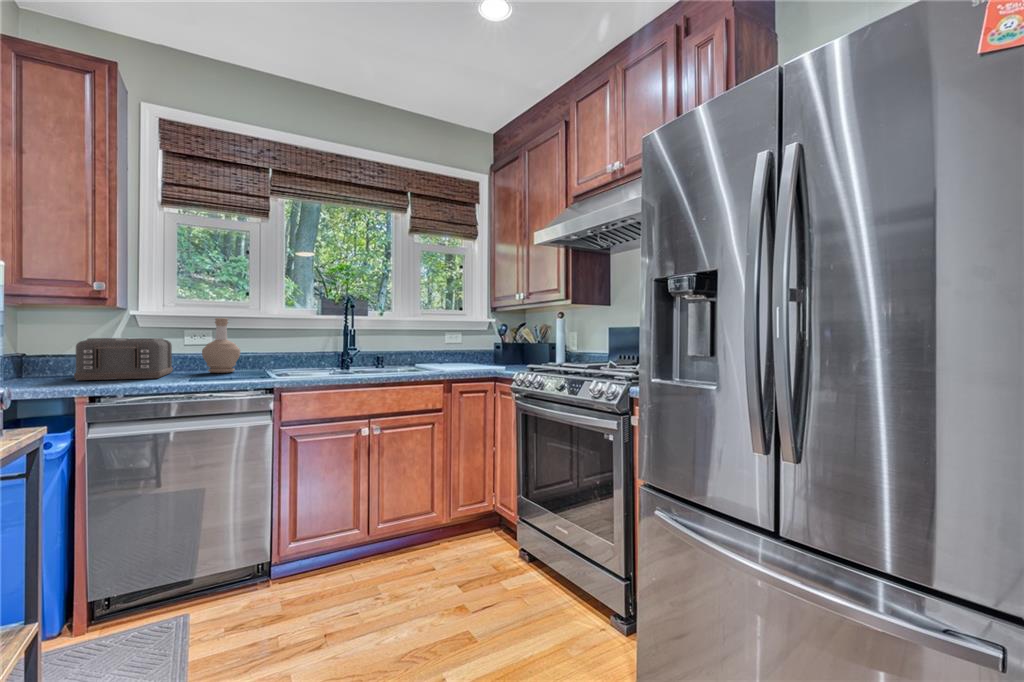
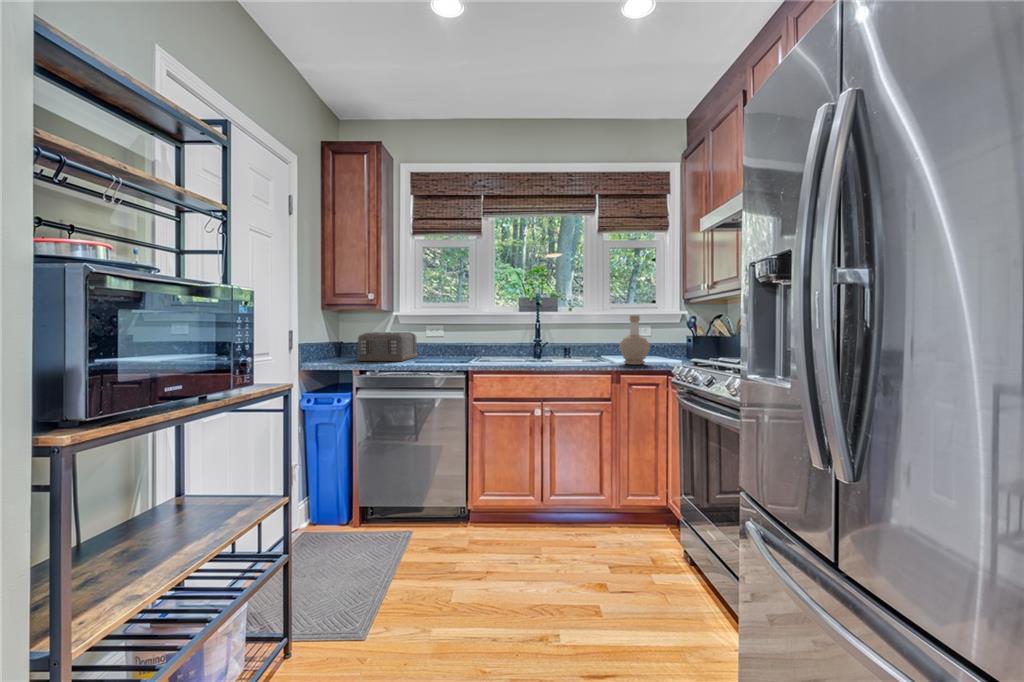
bottle: present [202,318,240,373] -> present [619,315,650,365]

